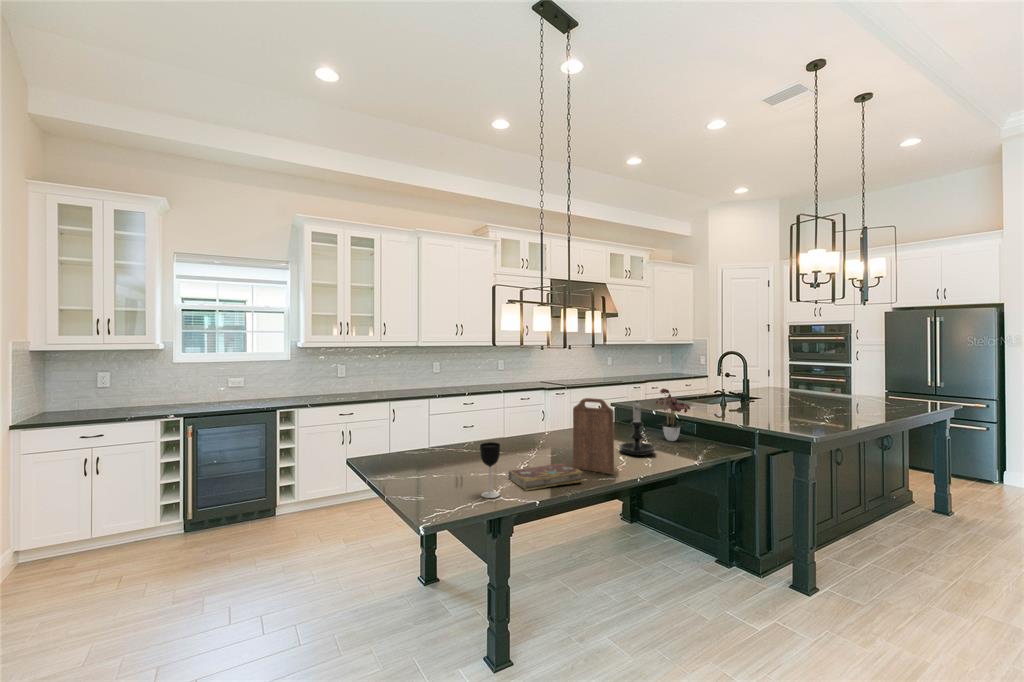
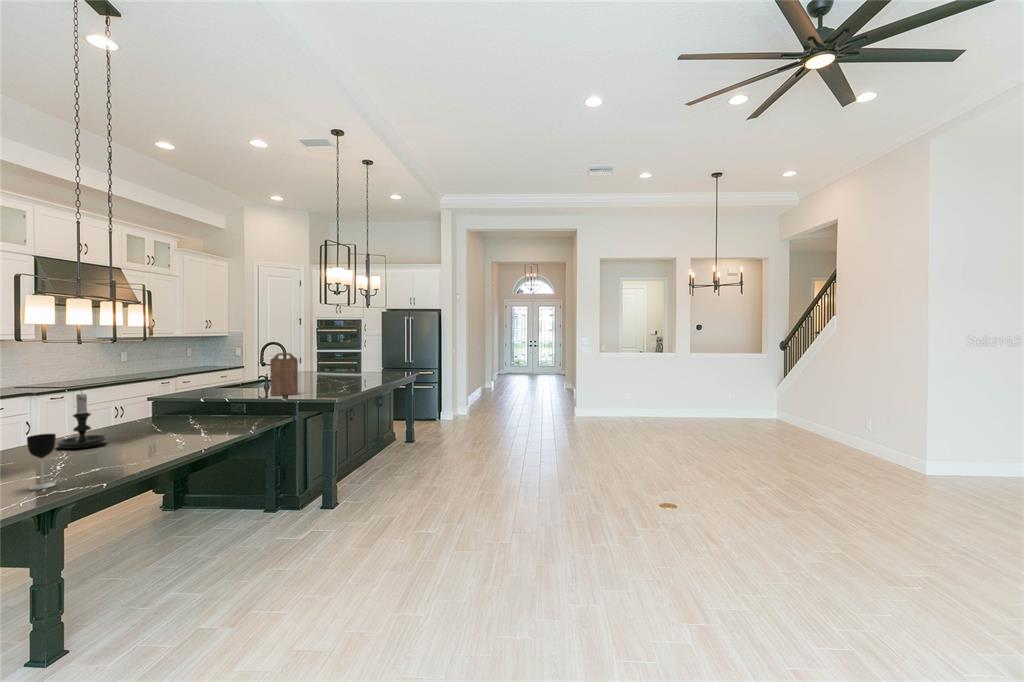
flower arrangement: present [656,388,690,441] -> none [206,372,244,420]
cutting board: present [573,398,614,474] -> present [270,353,298,396]
candle holder: present [619,403,656,456] -> present [57,393,108,449]
book: present [508,463,583,491] -> none [54,448,150,476]

